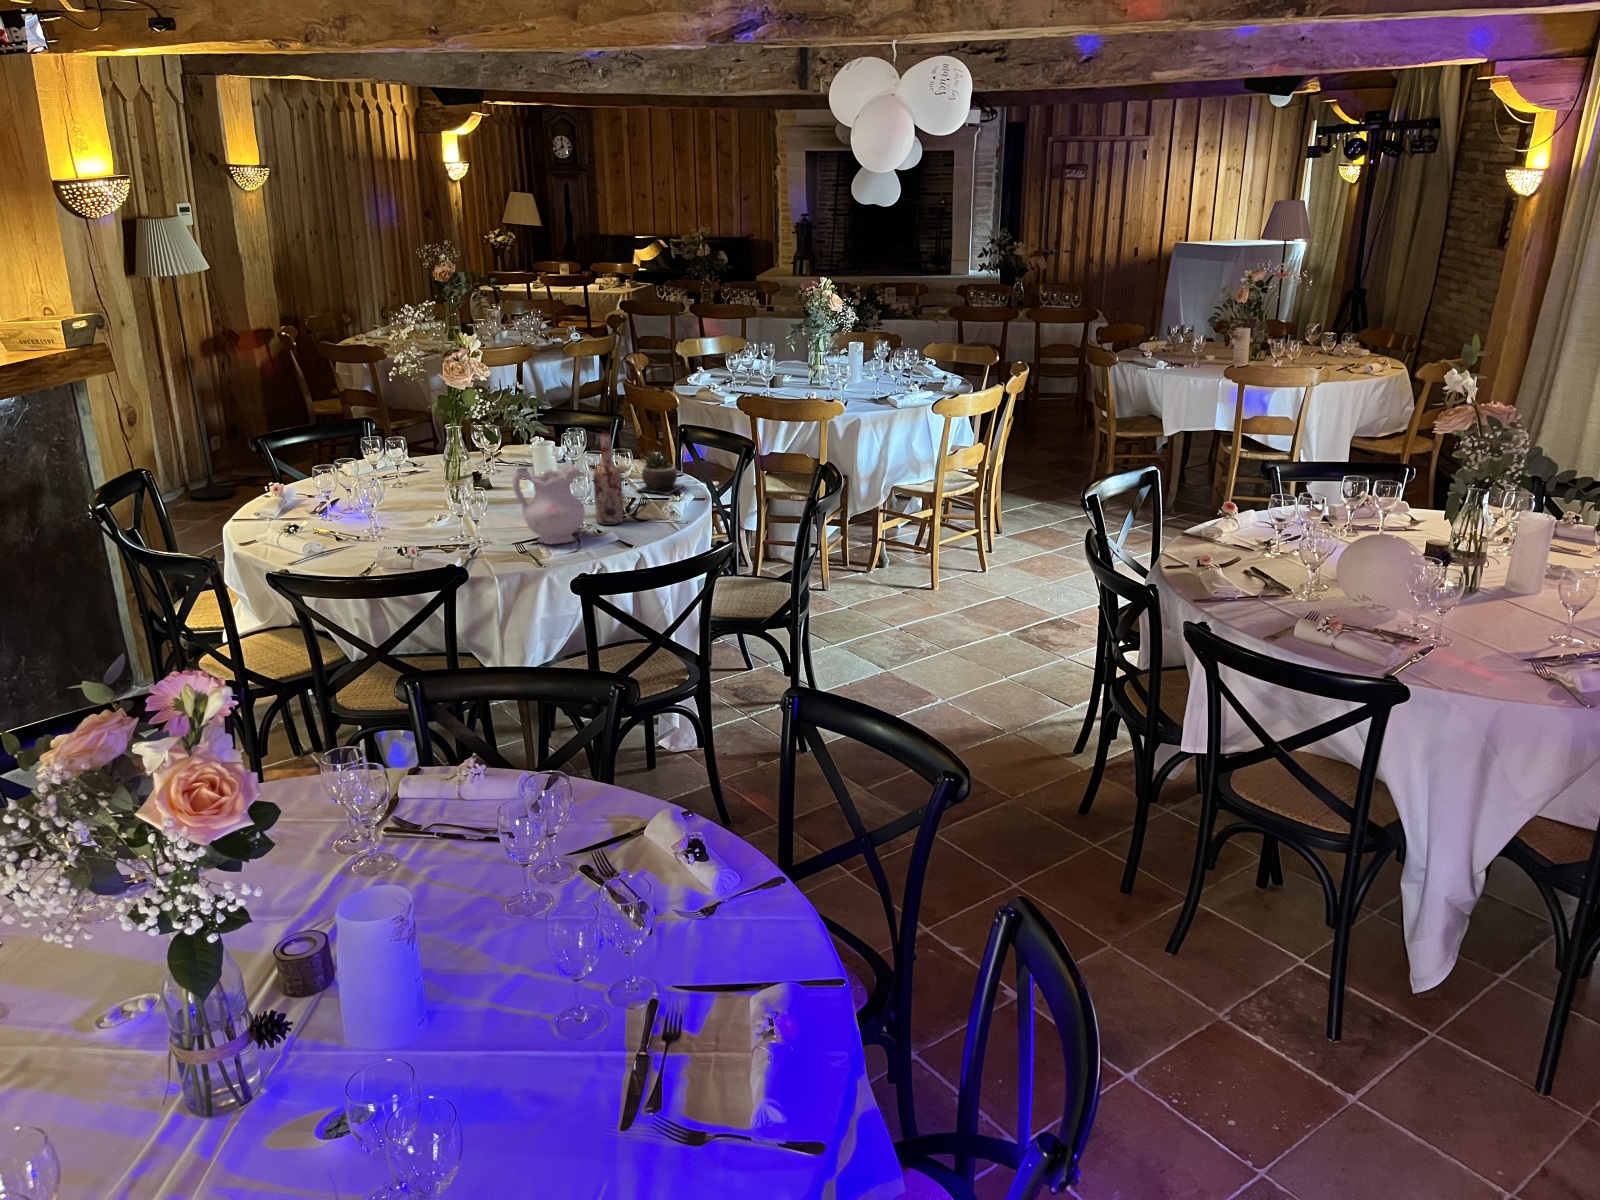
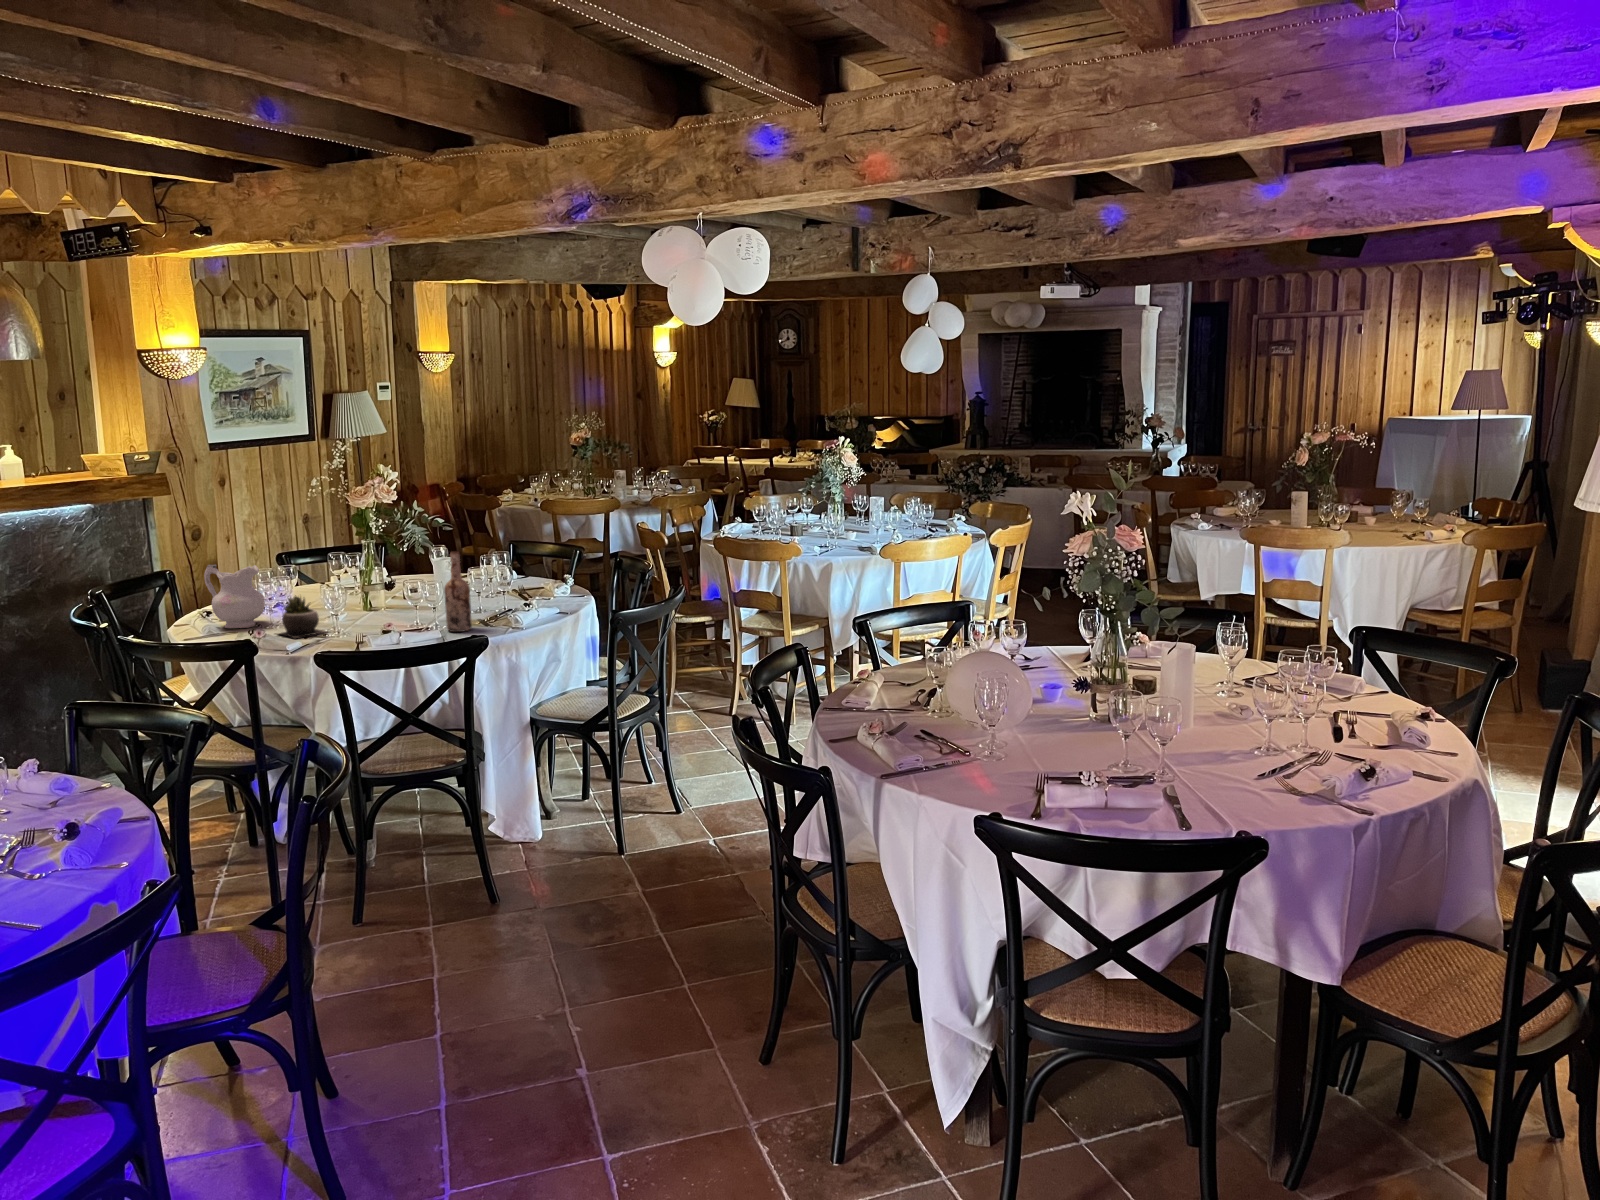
succulent plant: present [637,450,683,494] -> present [280,595,325,638]
ceramic pitcher: present [513,464,585,544] -> present [204,564,265,628]

